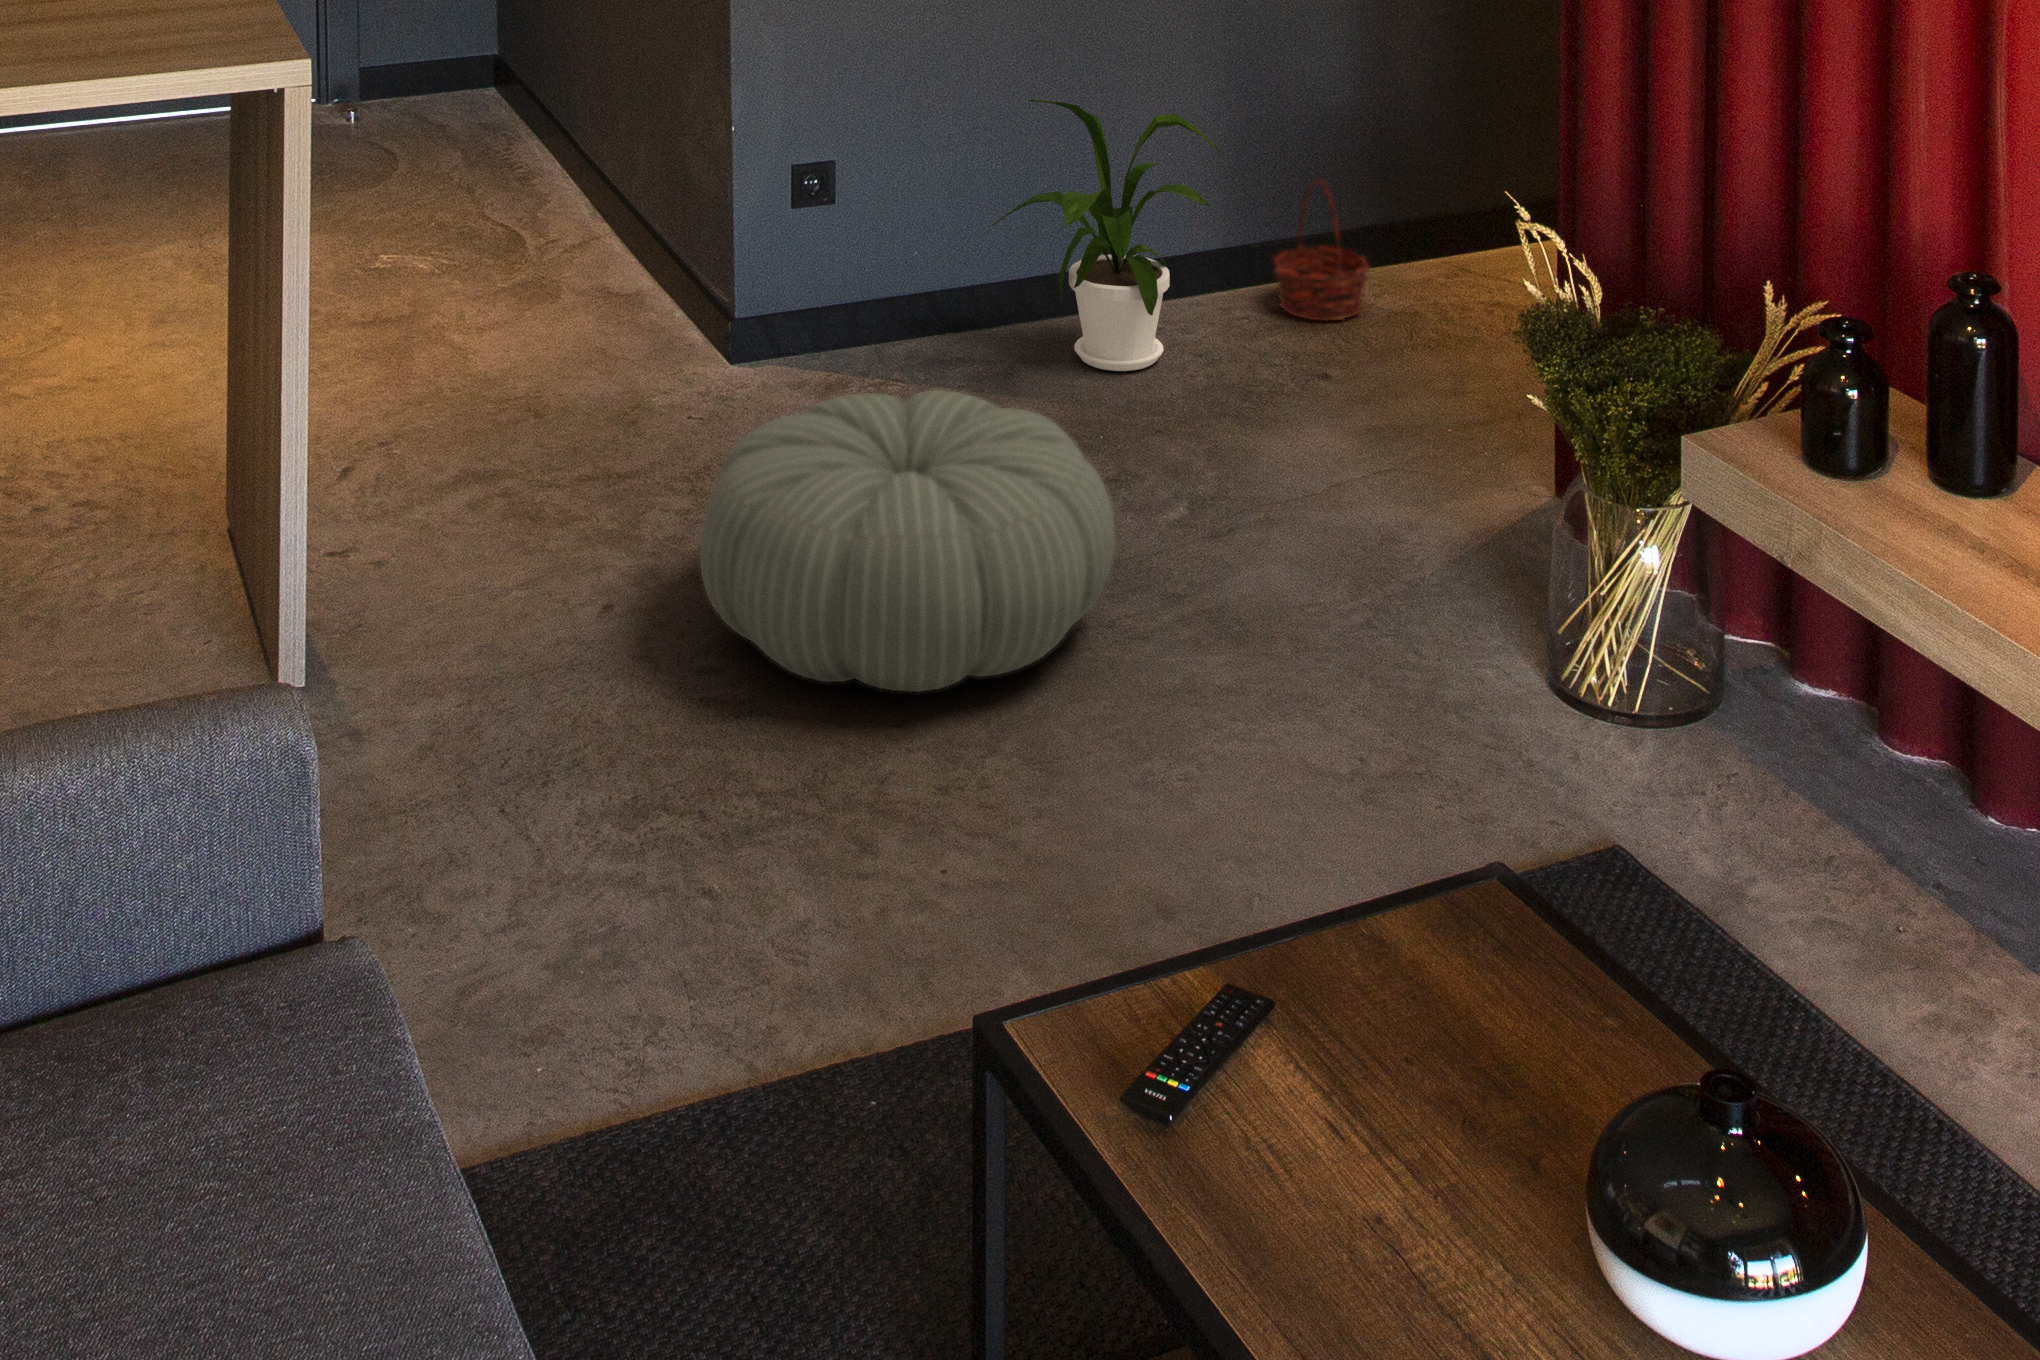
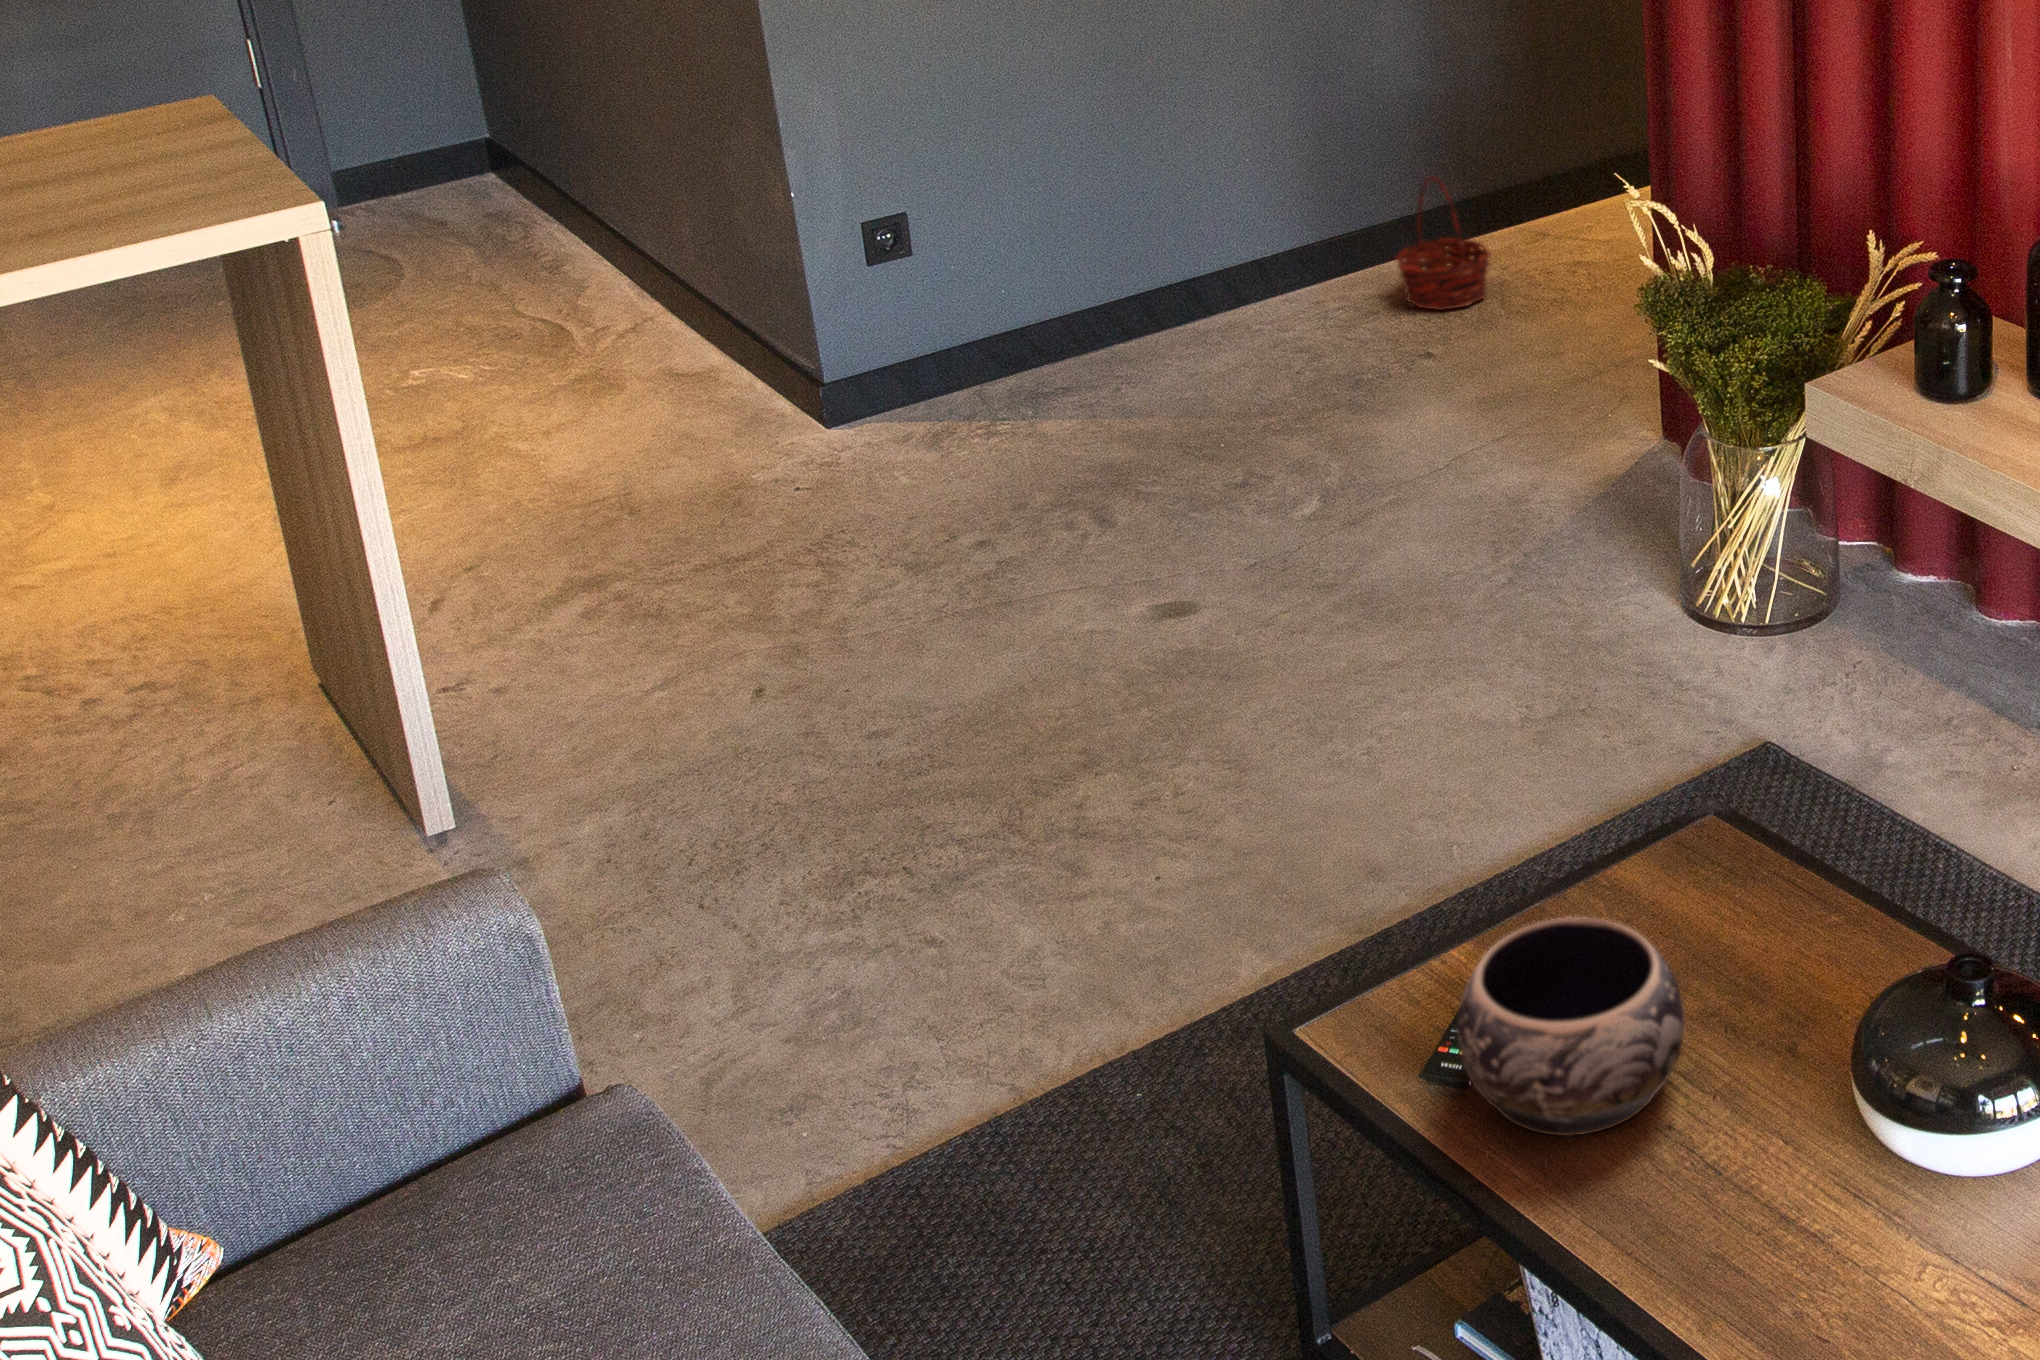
house plant: present [992,100,1221,371] -> none [1108,135,1338,388]
pouf: present [700,390,1115,692] -> none [870,443,1291,733]
decorative bowl: none [1169,938,1420,1207] -> present [1457,917,1685,1136]

